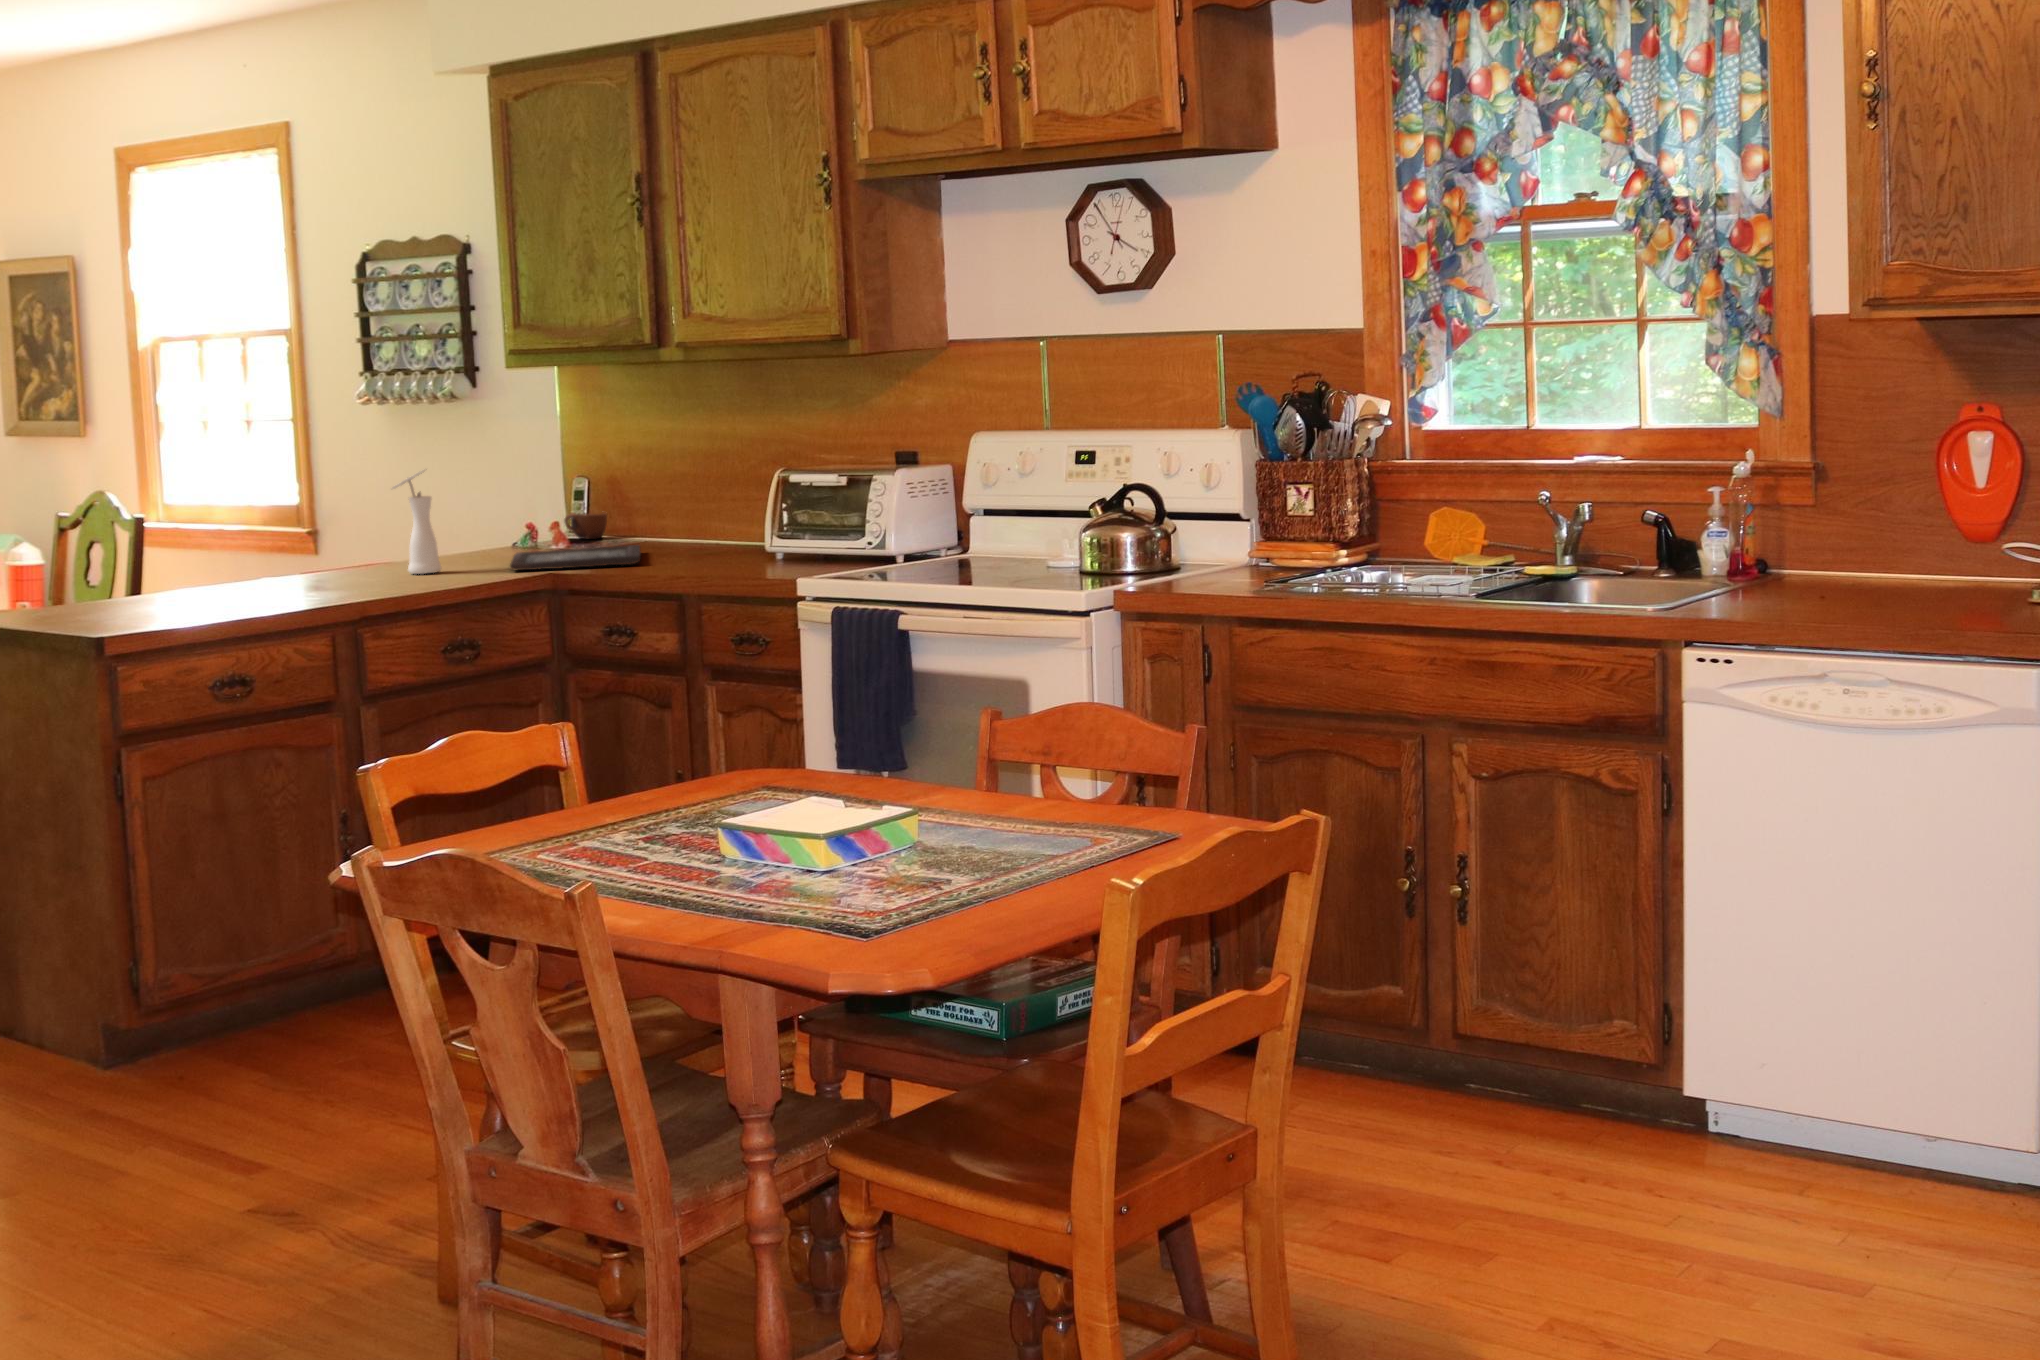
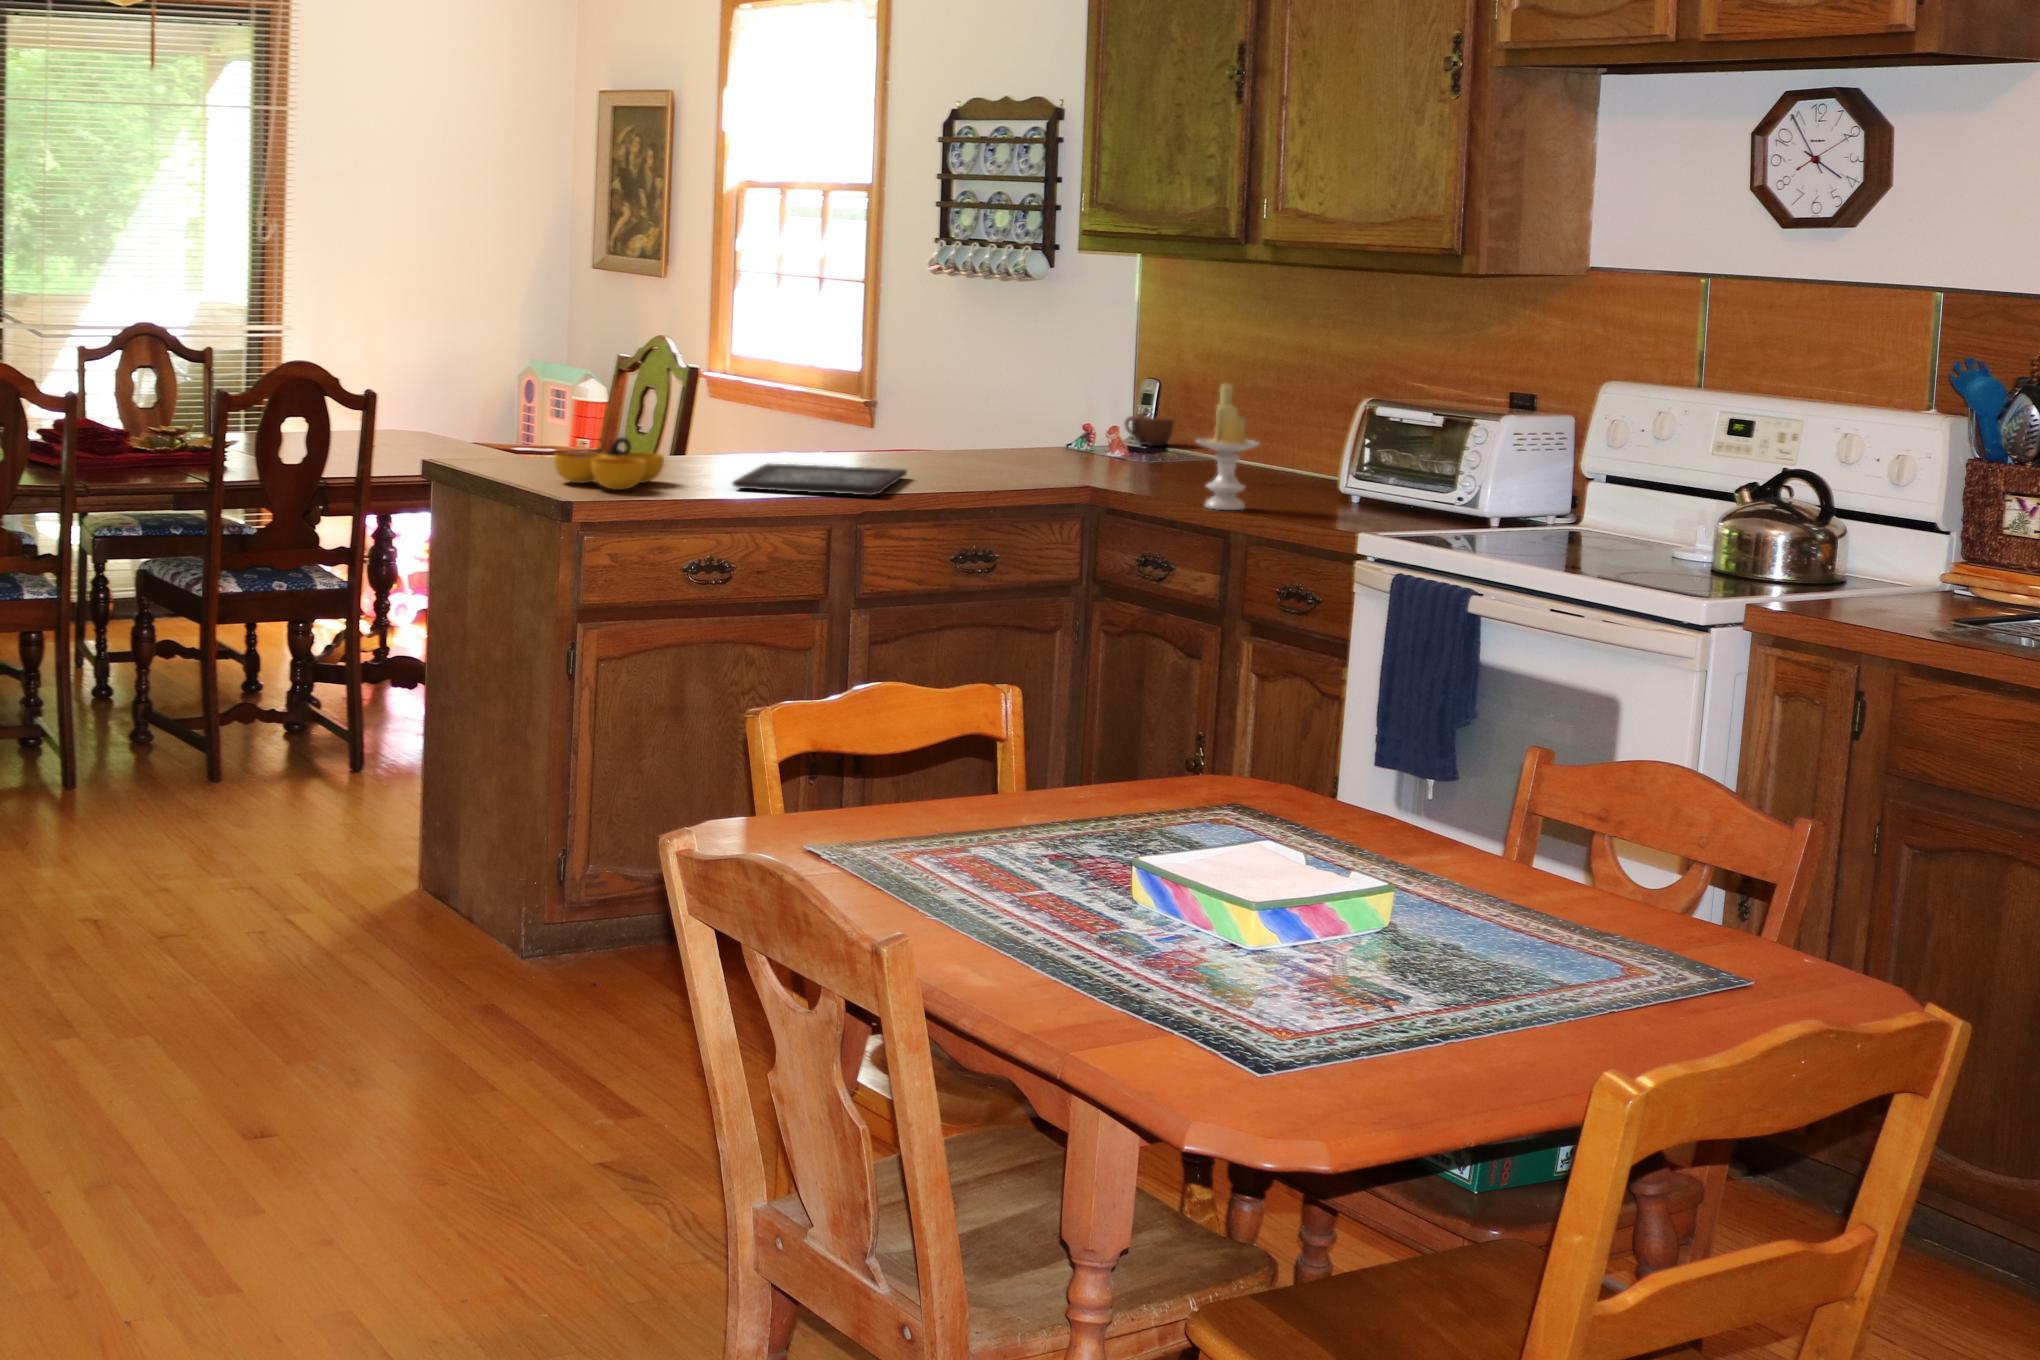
candle: none [646,465,700,576] -> present [1196,384,1259,510]
vase: present [393,470,441,574] -> none [925,358,971,473]
tray: present [510,545,641,570] -> present [733,463,907,495]
decorative bowl: none [40,566,153,616] -> present [554,437,664,490]

